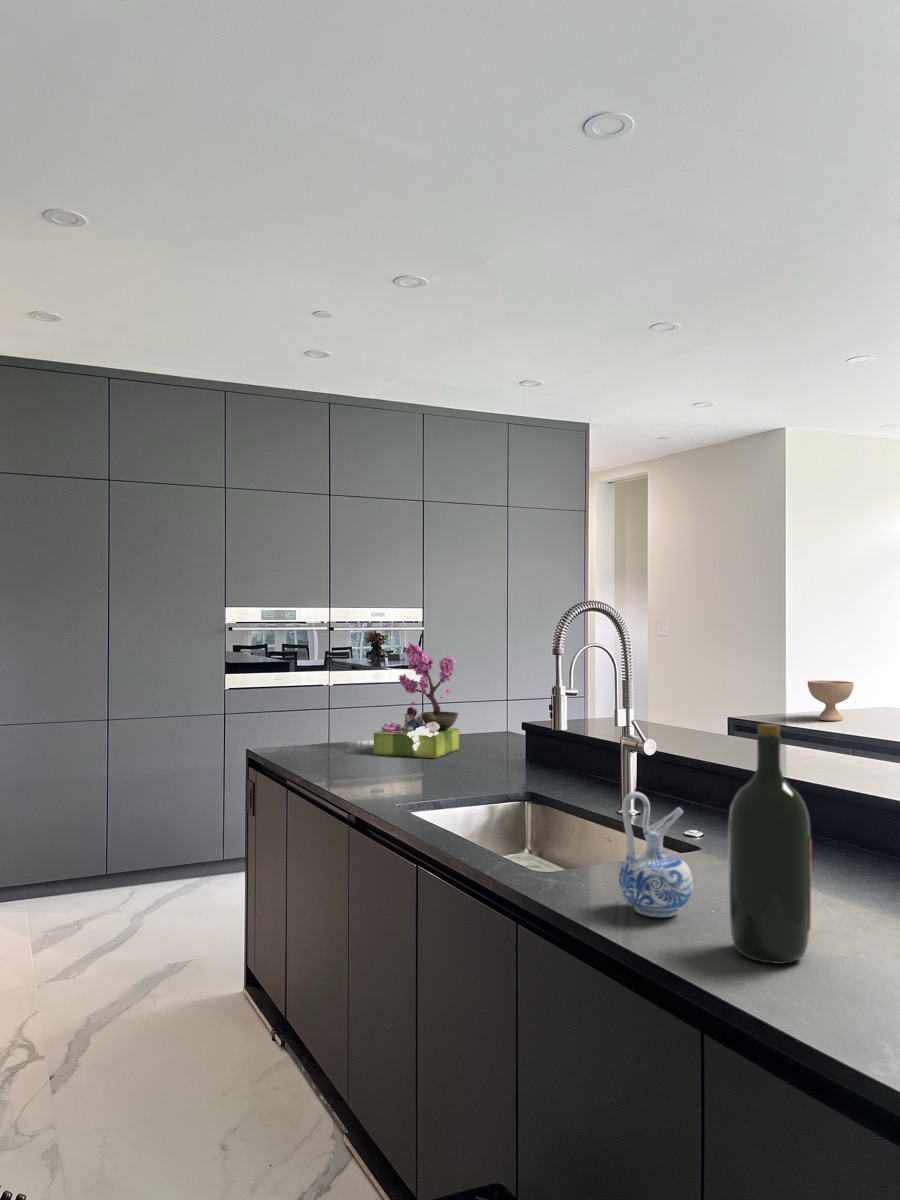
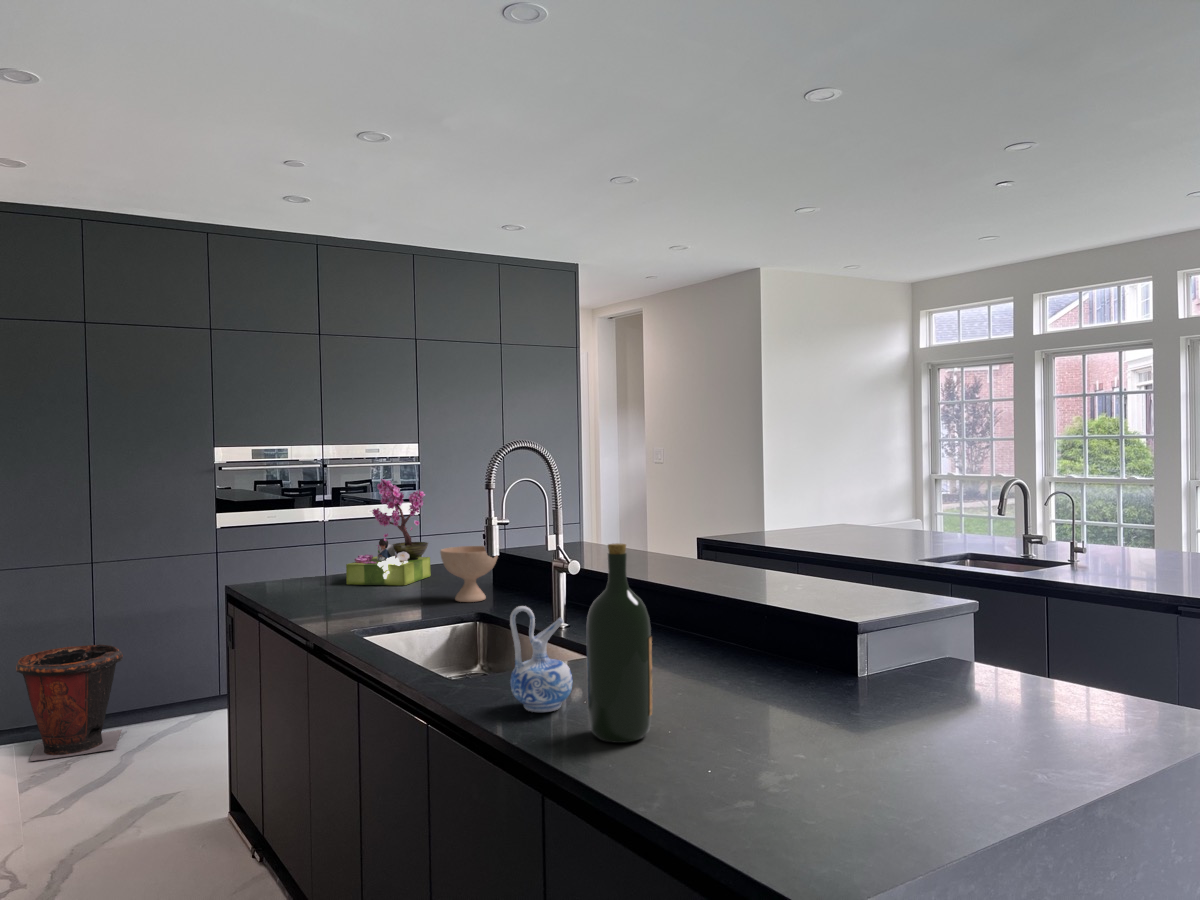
bowl: present [808,680,854,721] -> present [440,546,498,602]
waste bin: none [34,802,133,919] -> present [16,644,123,761]

